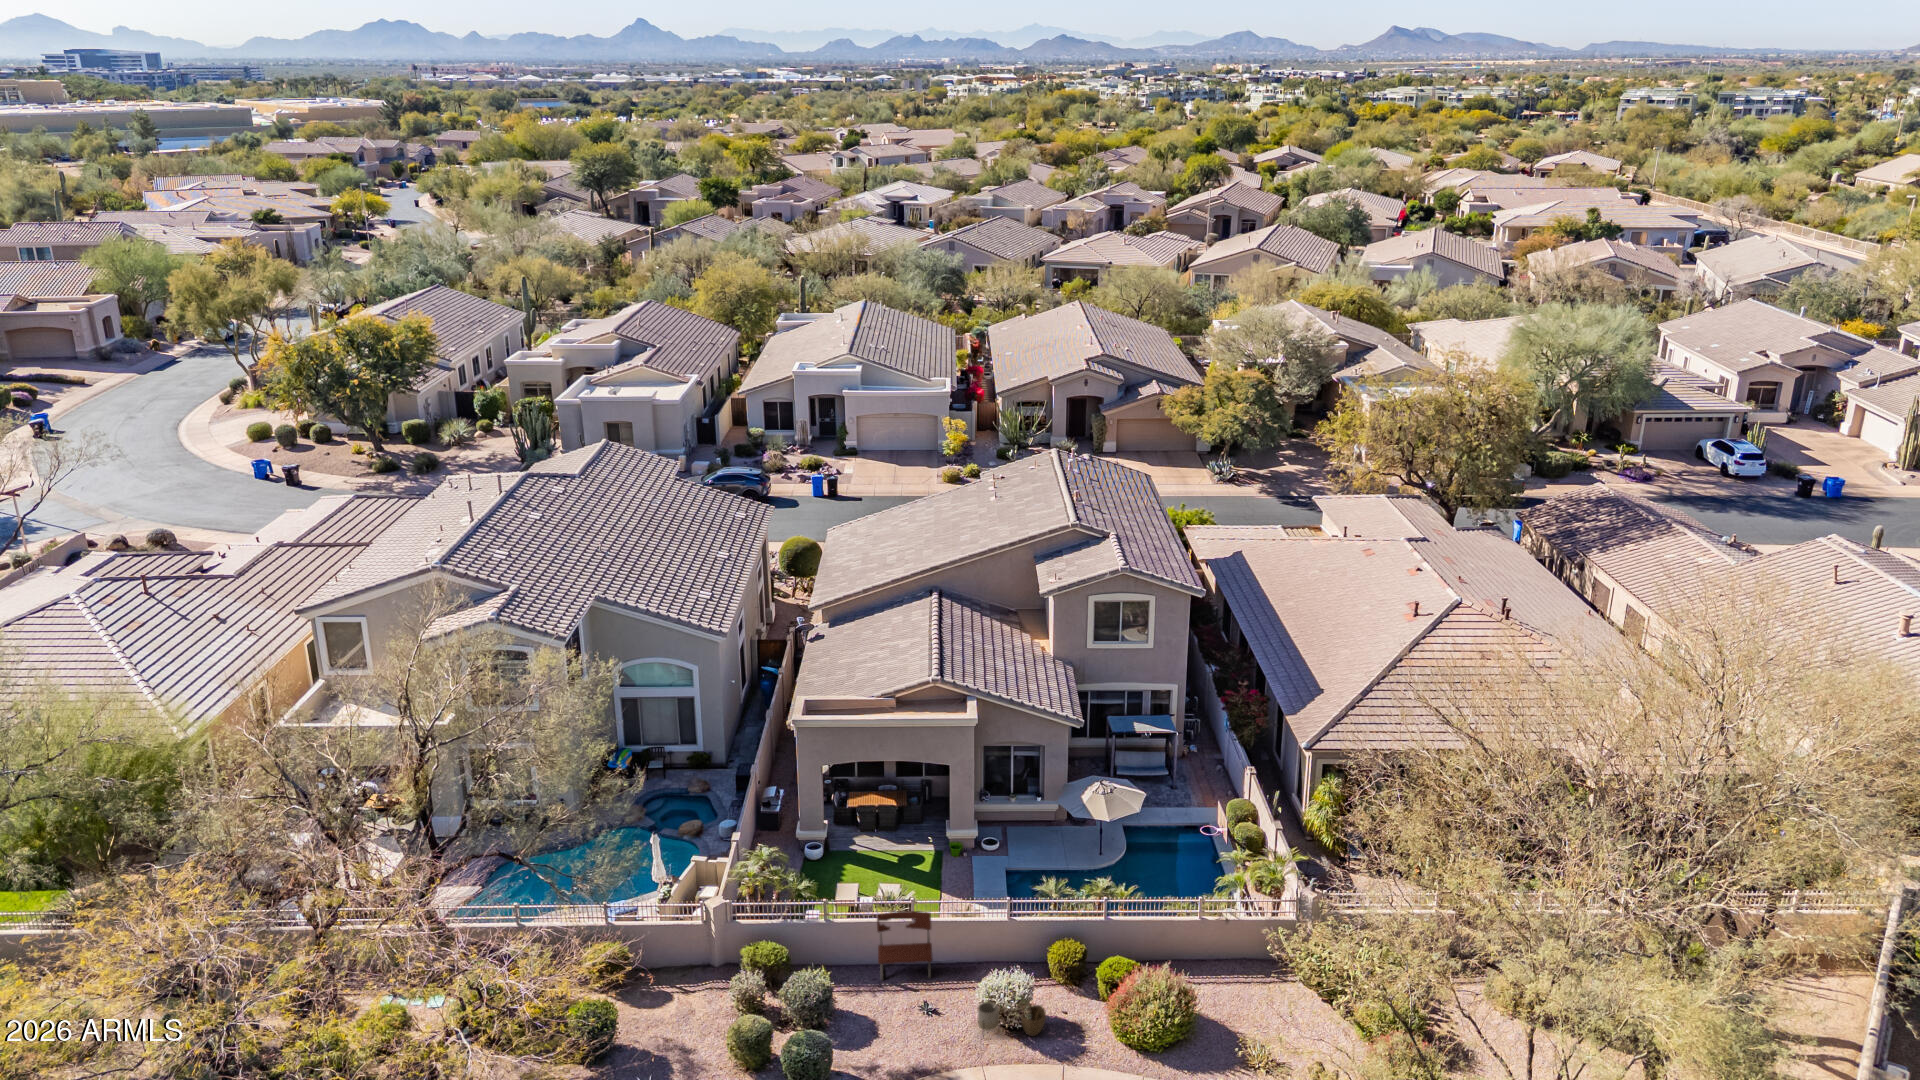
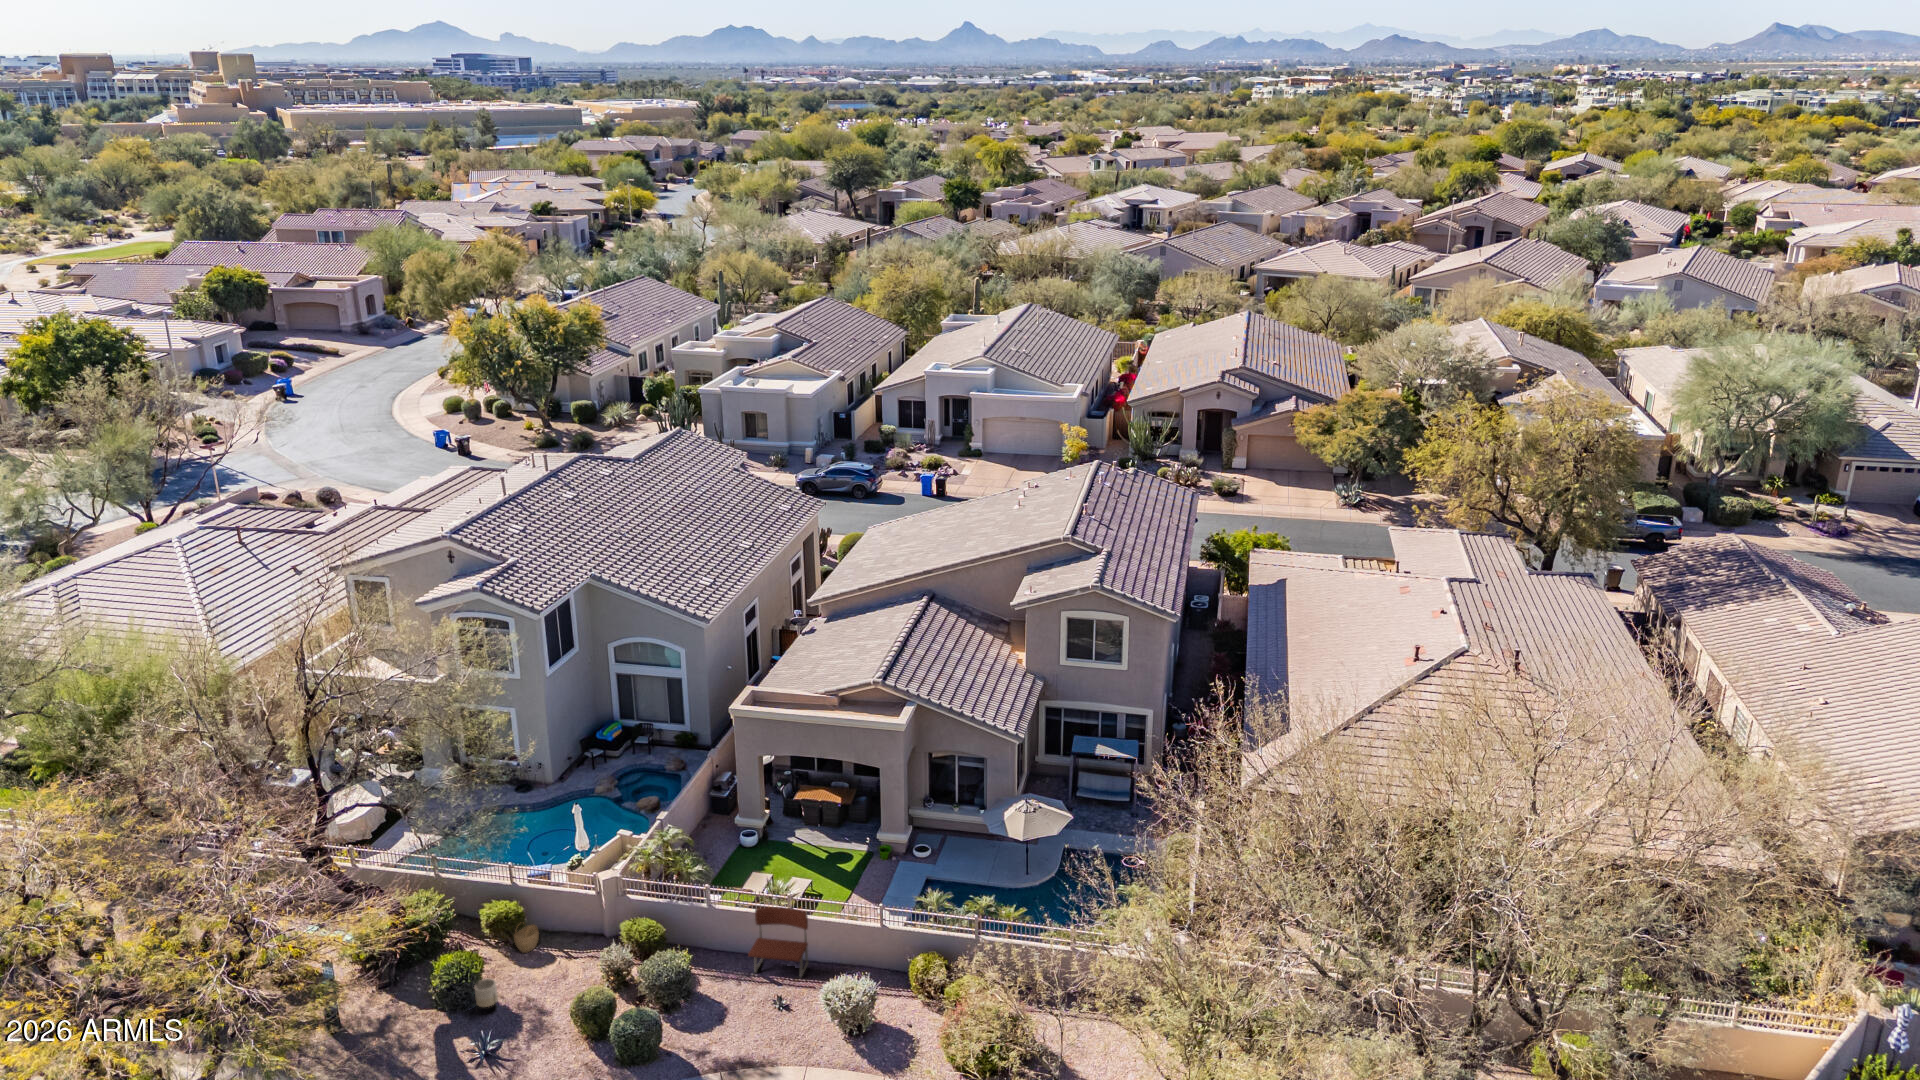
planter: present [978,1002,999,1031] -> present [474,979,498,1007]
woven basket: present [1021,1005,1046,1036] -> present [514,925,539,953]

